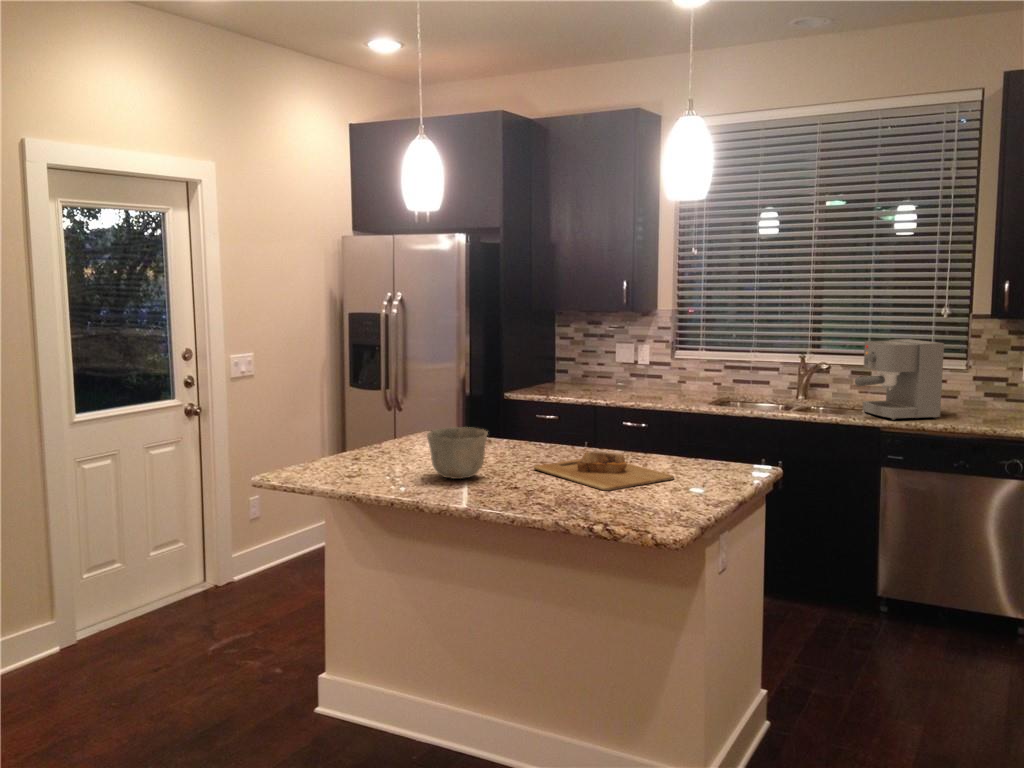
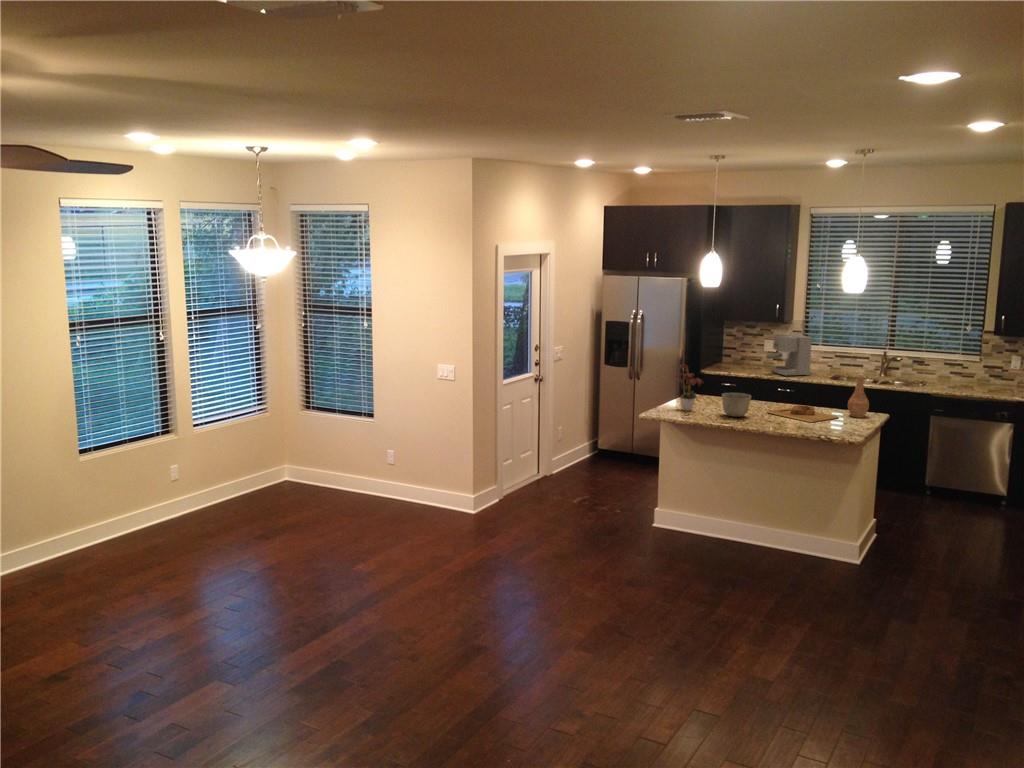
coffee maker: present [855,339,944,420] -> present [766,334,812,376]
flower arrangement: none [347,366,405,466] -> present [675,364,703,411]
vase: none [696,384,739,477] -> present [848,374,869,418]

